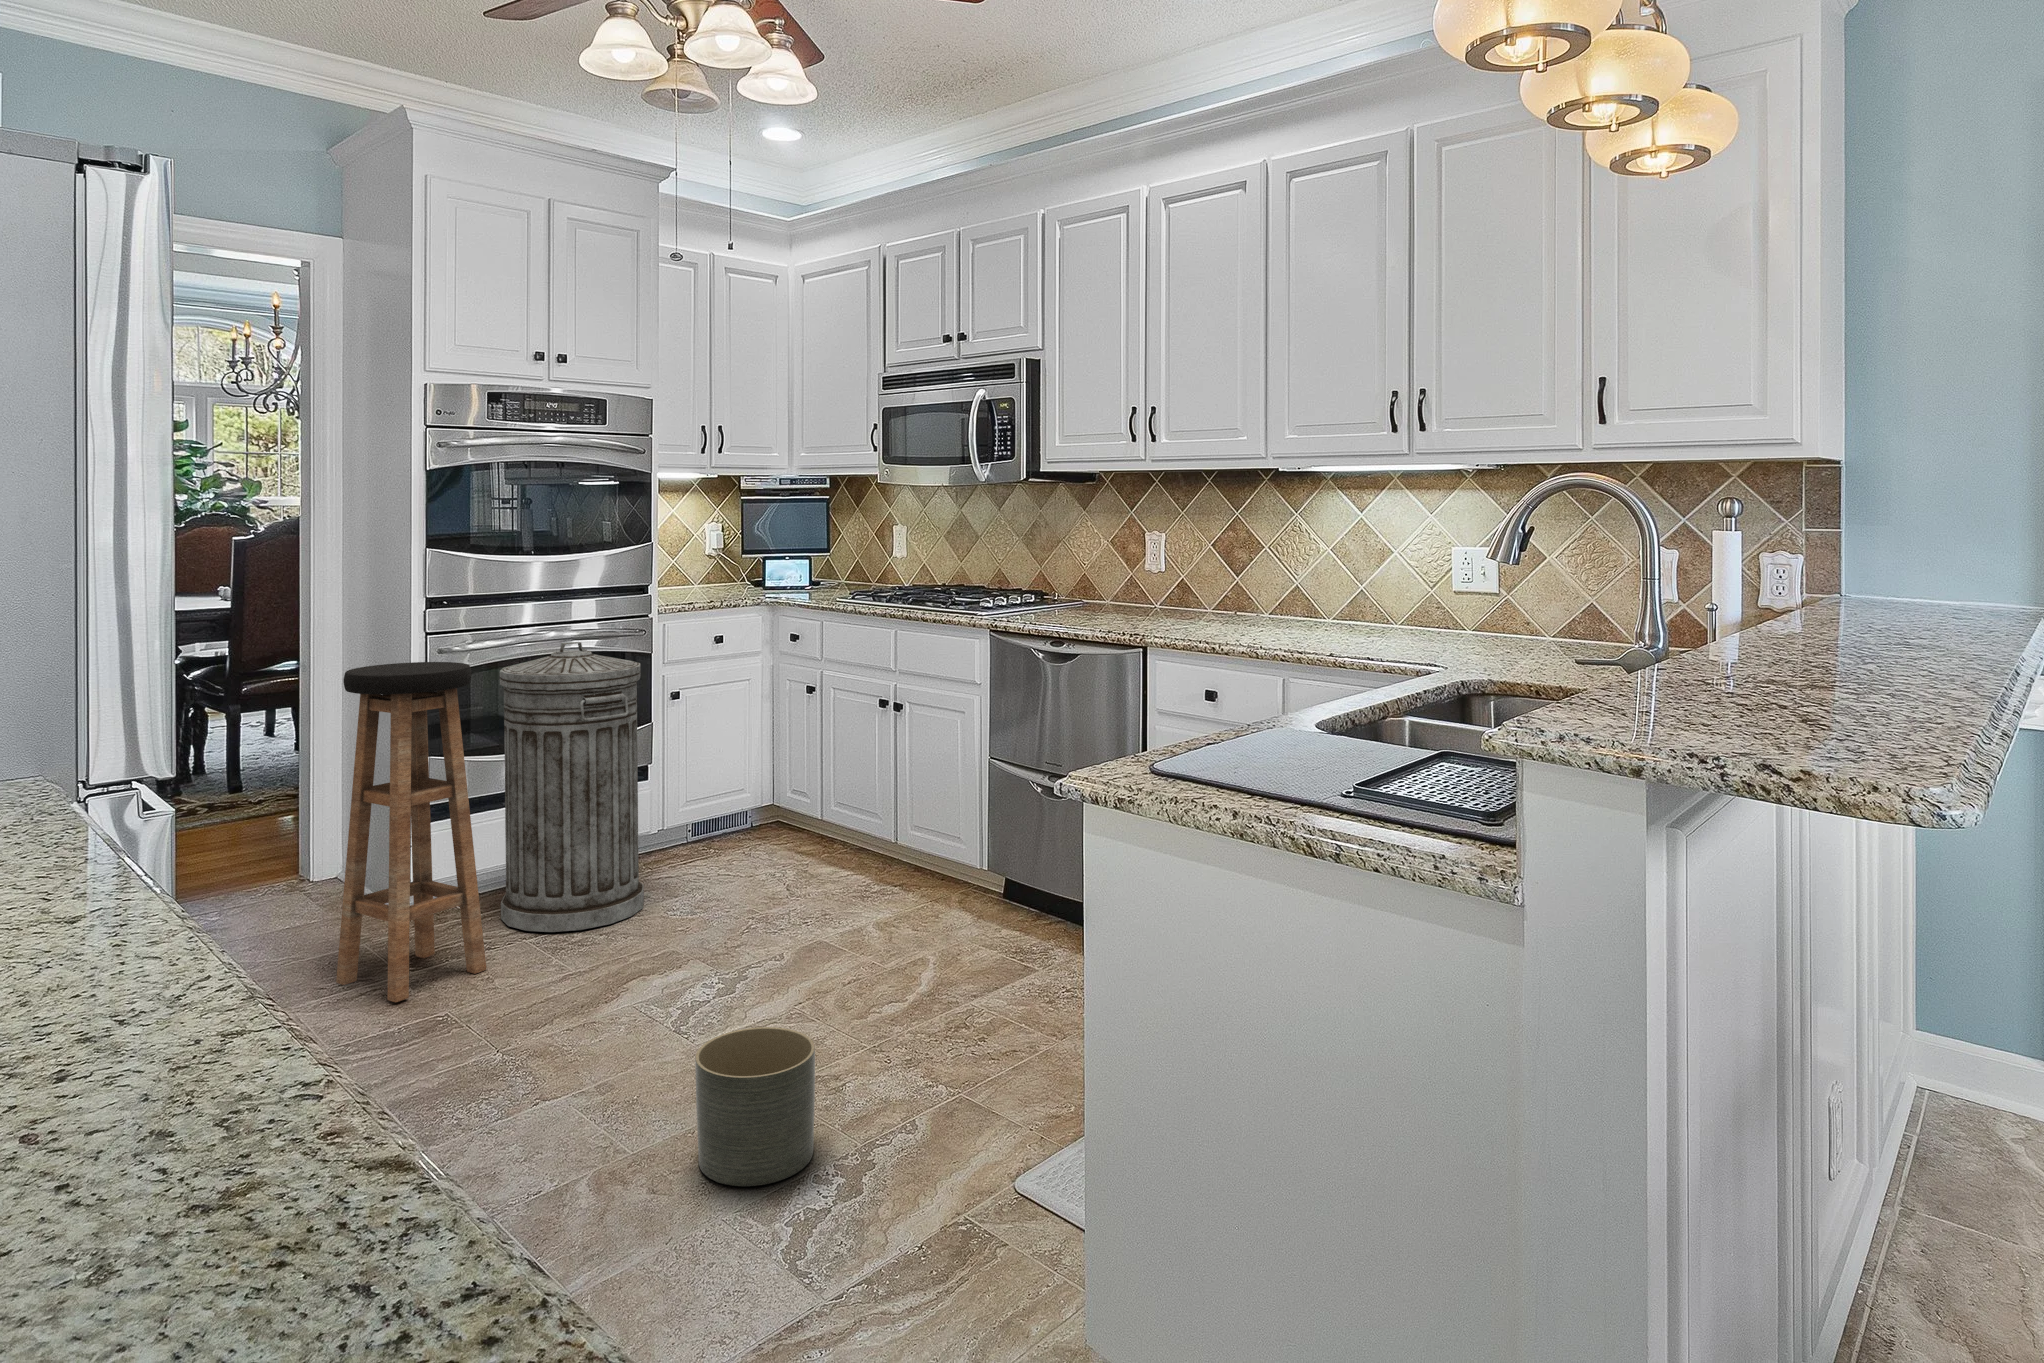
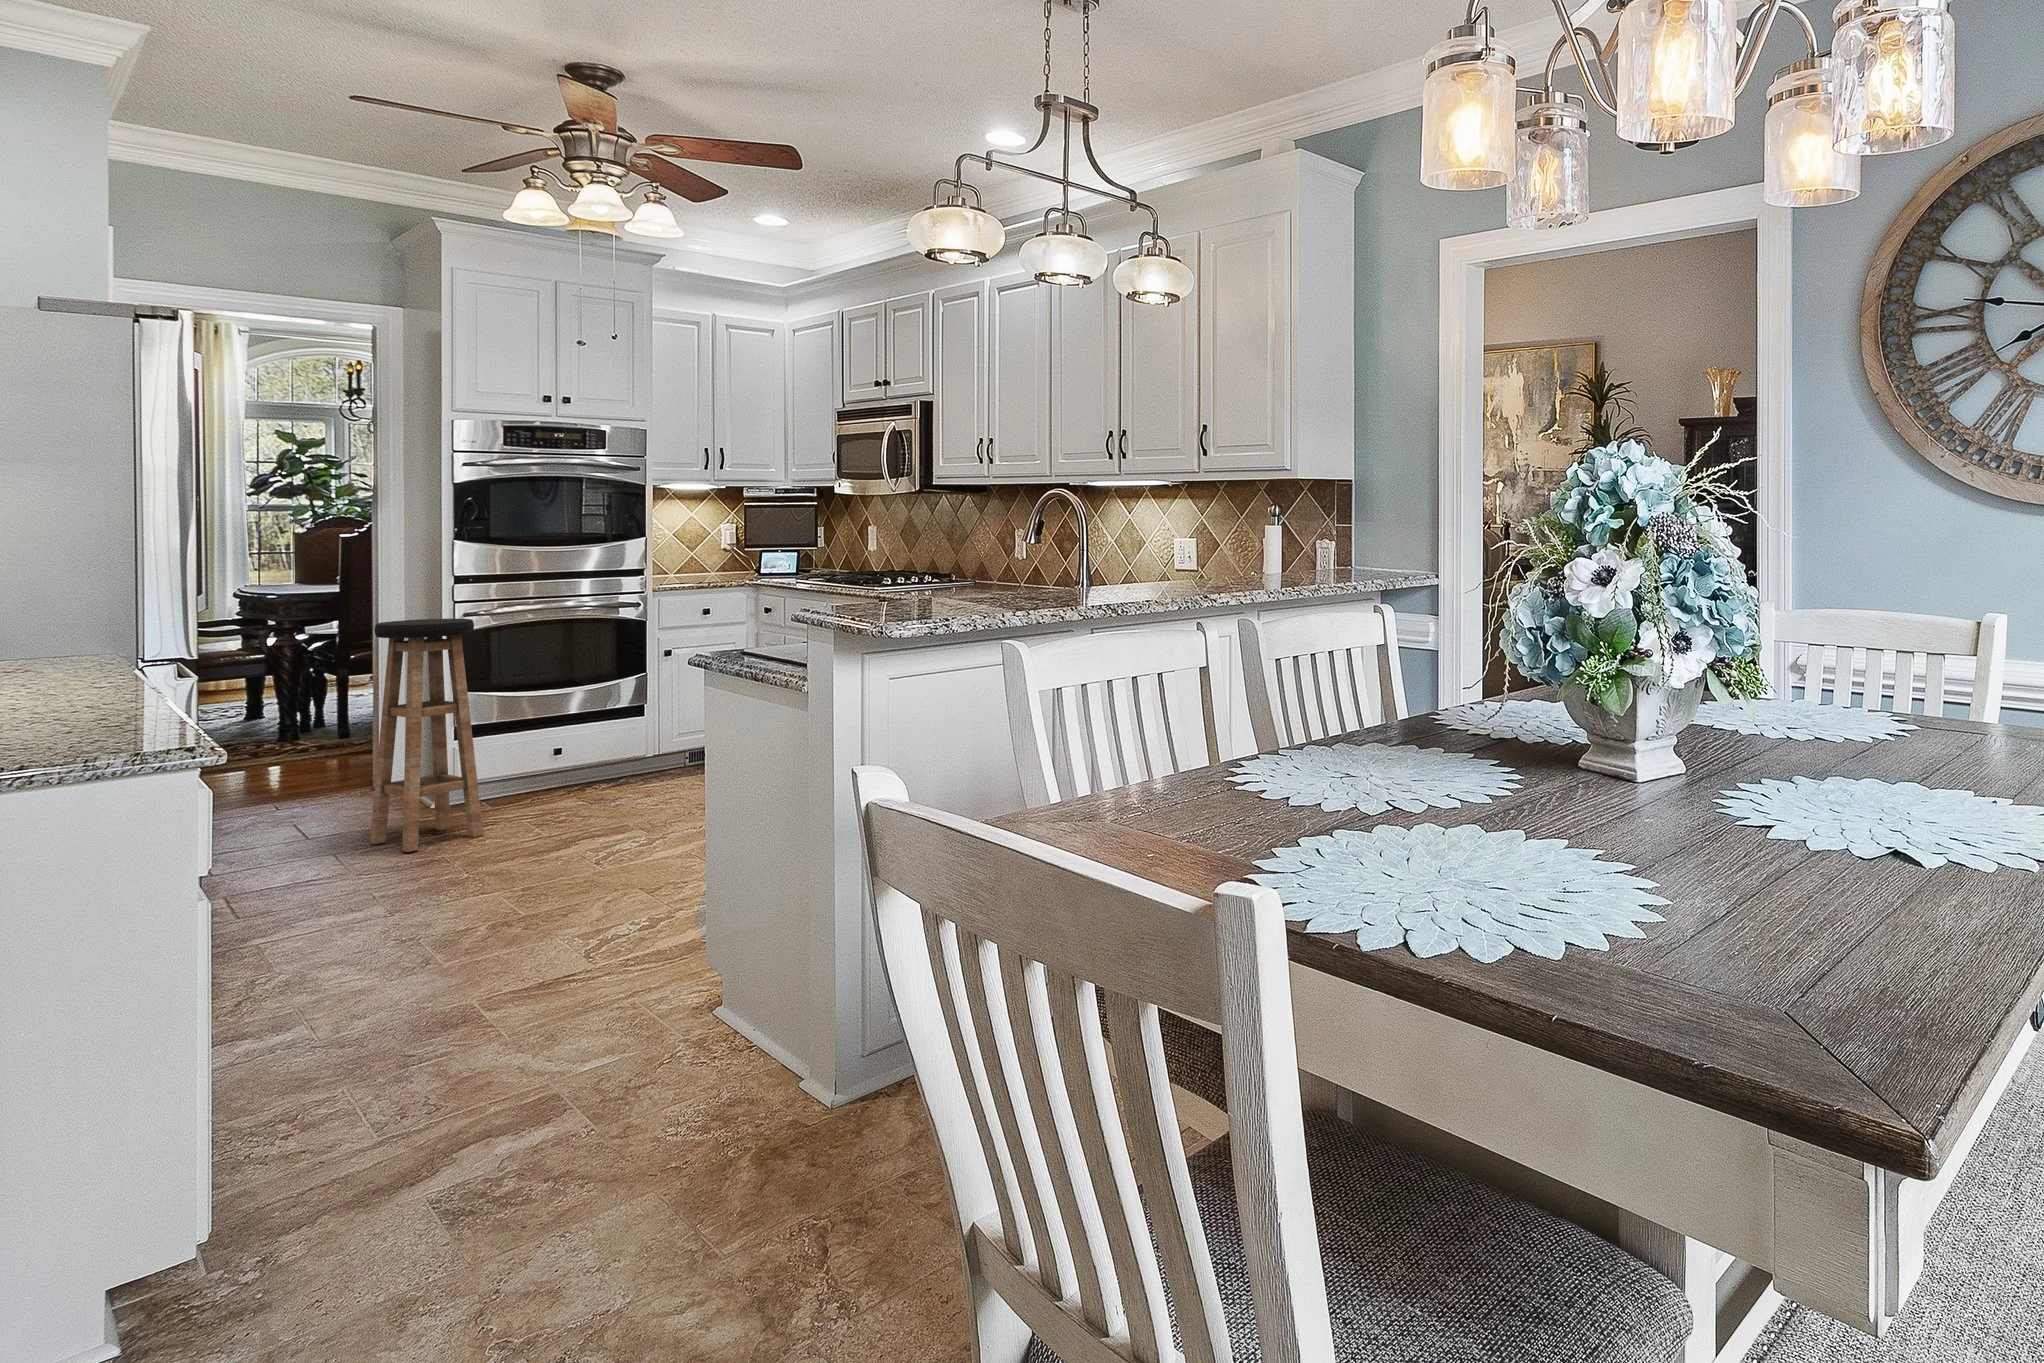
trash can: present [500,642,644,932] -> none [510,607,625,815]
planter: present [695,1027,815,1186] -> none [563,841,647,930]

